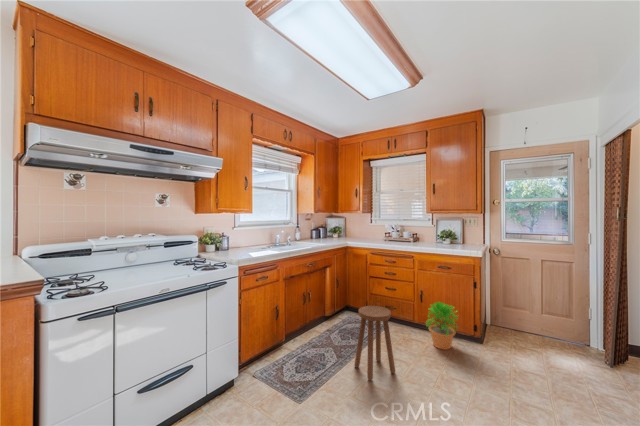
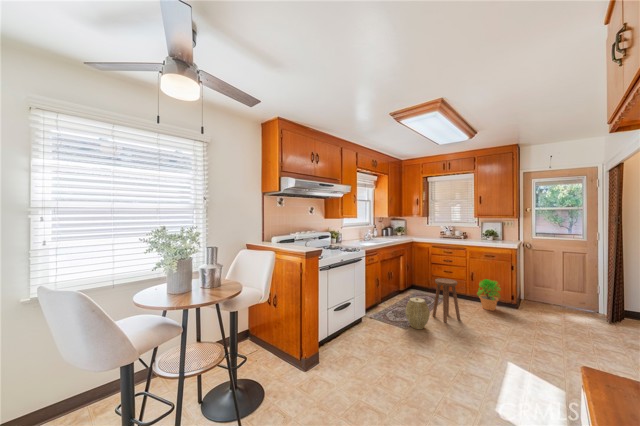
woven basket: none [301,343,340,402] -> present [405,298,430,329]

